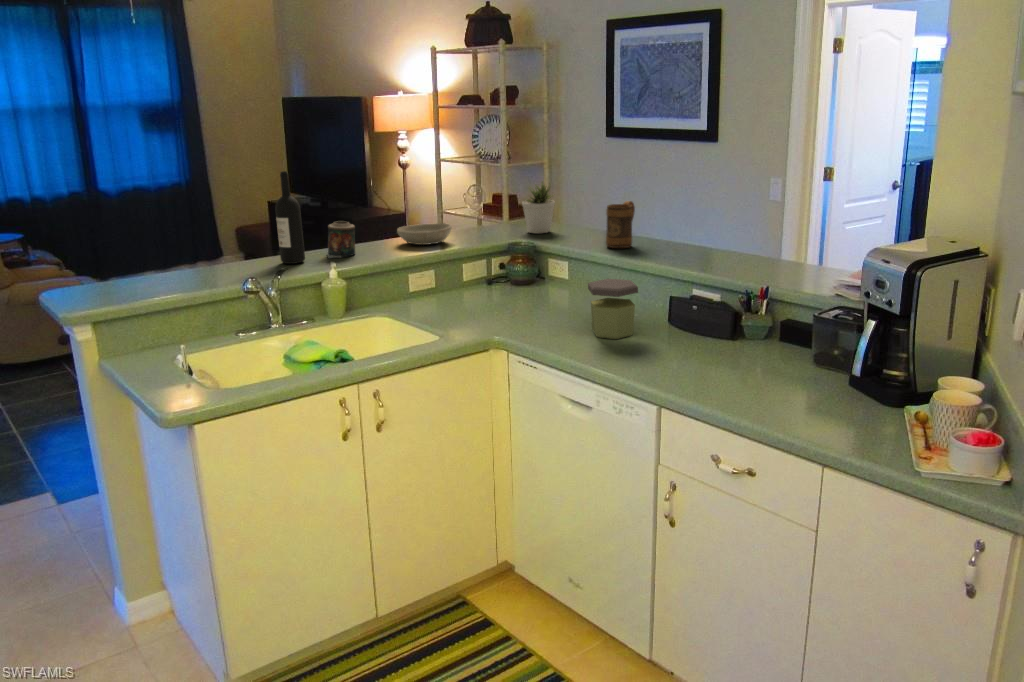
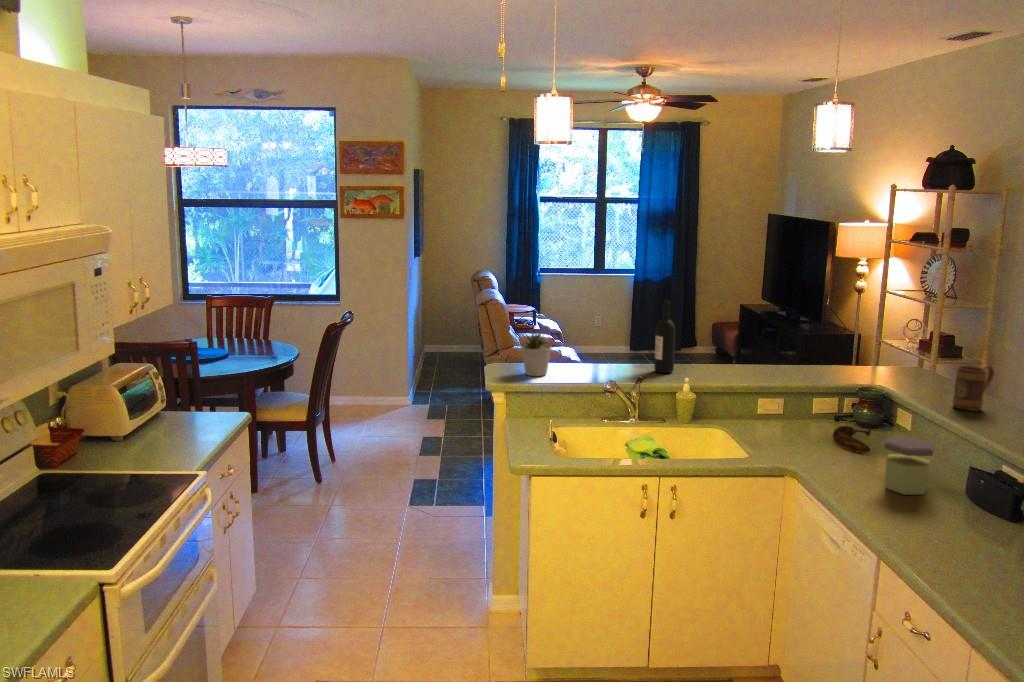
potted plant: present [522,182,555,233] -> present [521,332,551,376]
candle: present [327,221,355,258] -> none [693,344,720,374]
bowl: present [397,223,452,245] -> none [761,355,812,375]
banana: none [505,285,552,310] -> present [832,426,871,453]

